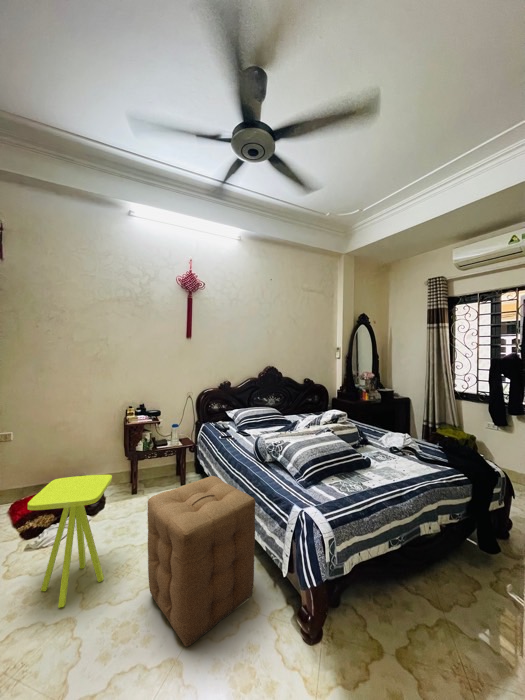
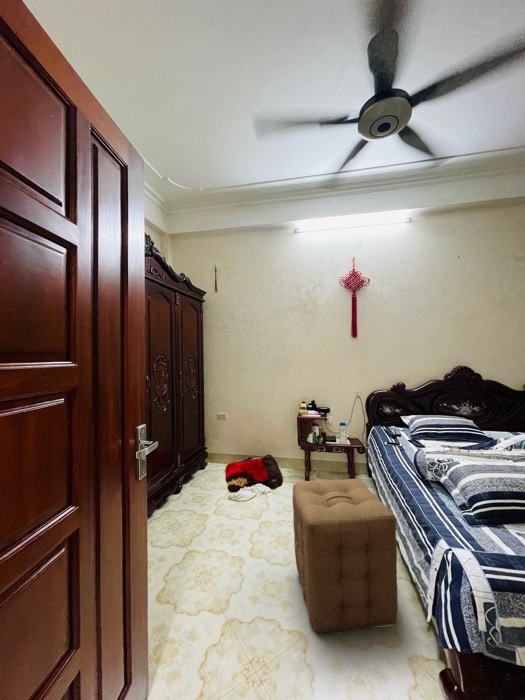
side table: present [27,475,112,608] -> none [219,451,275,548]

